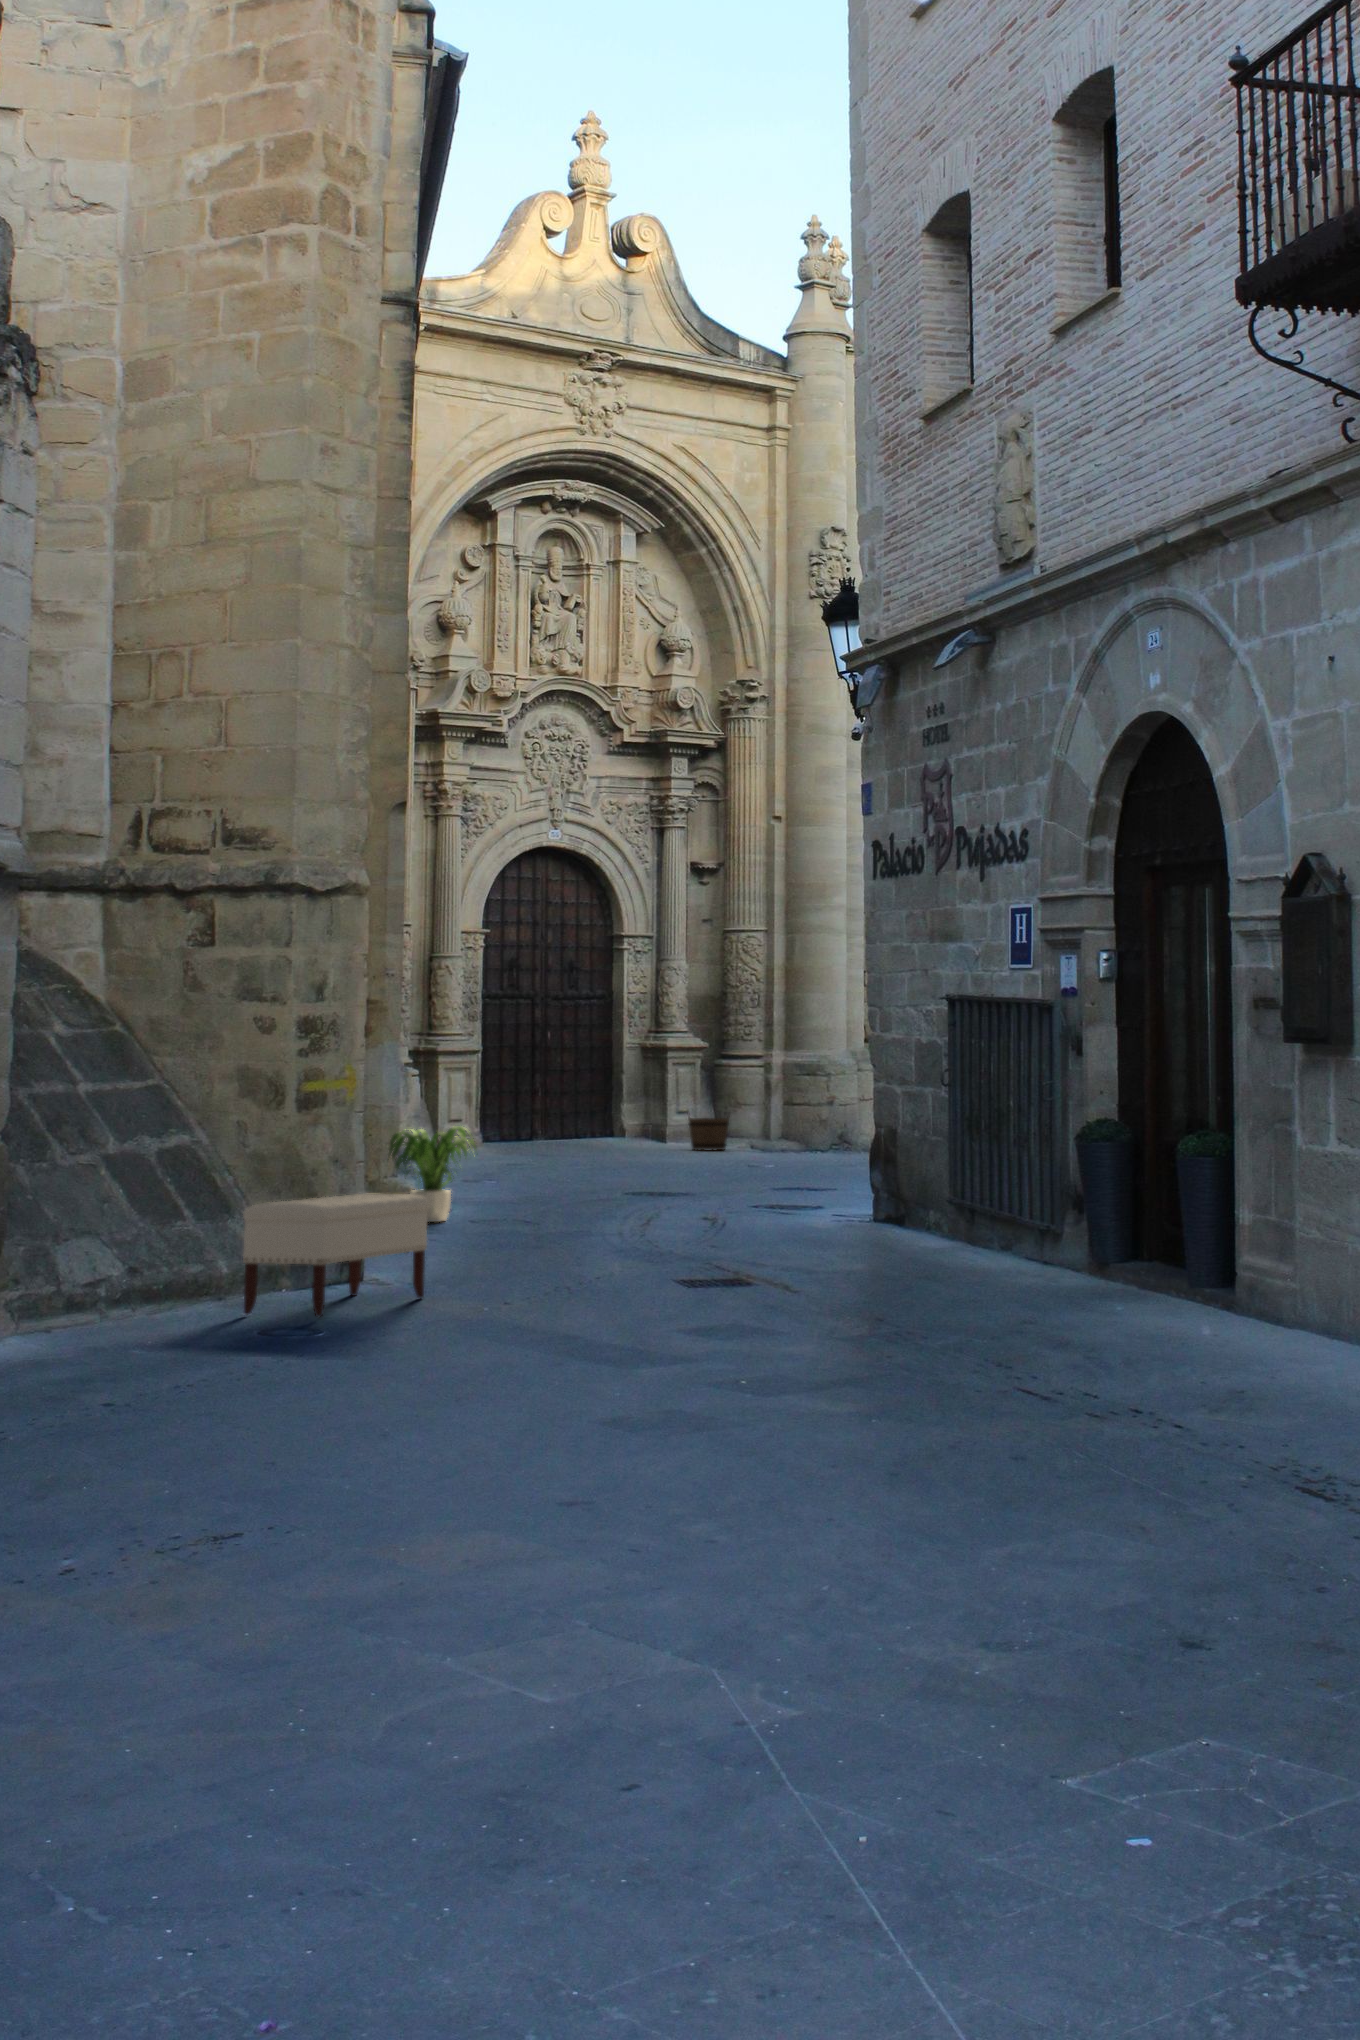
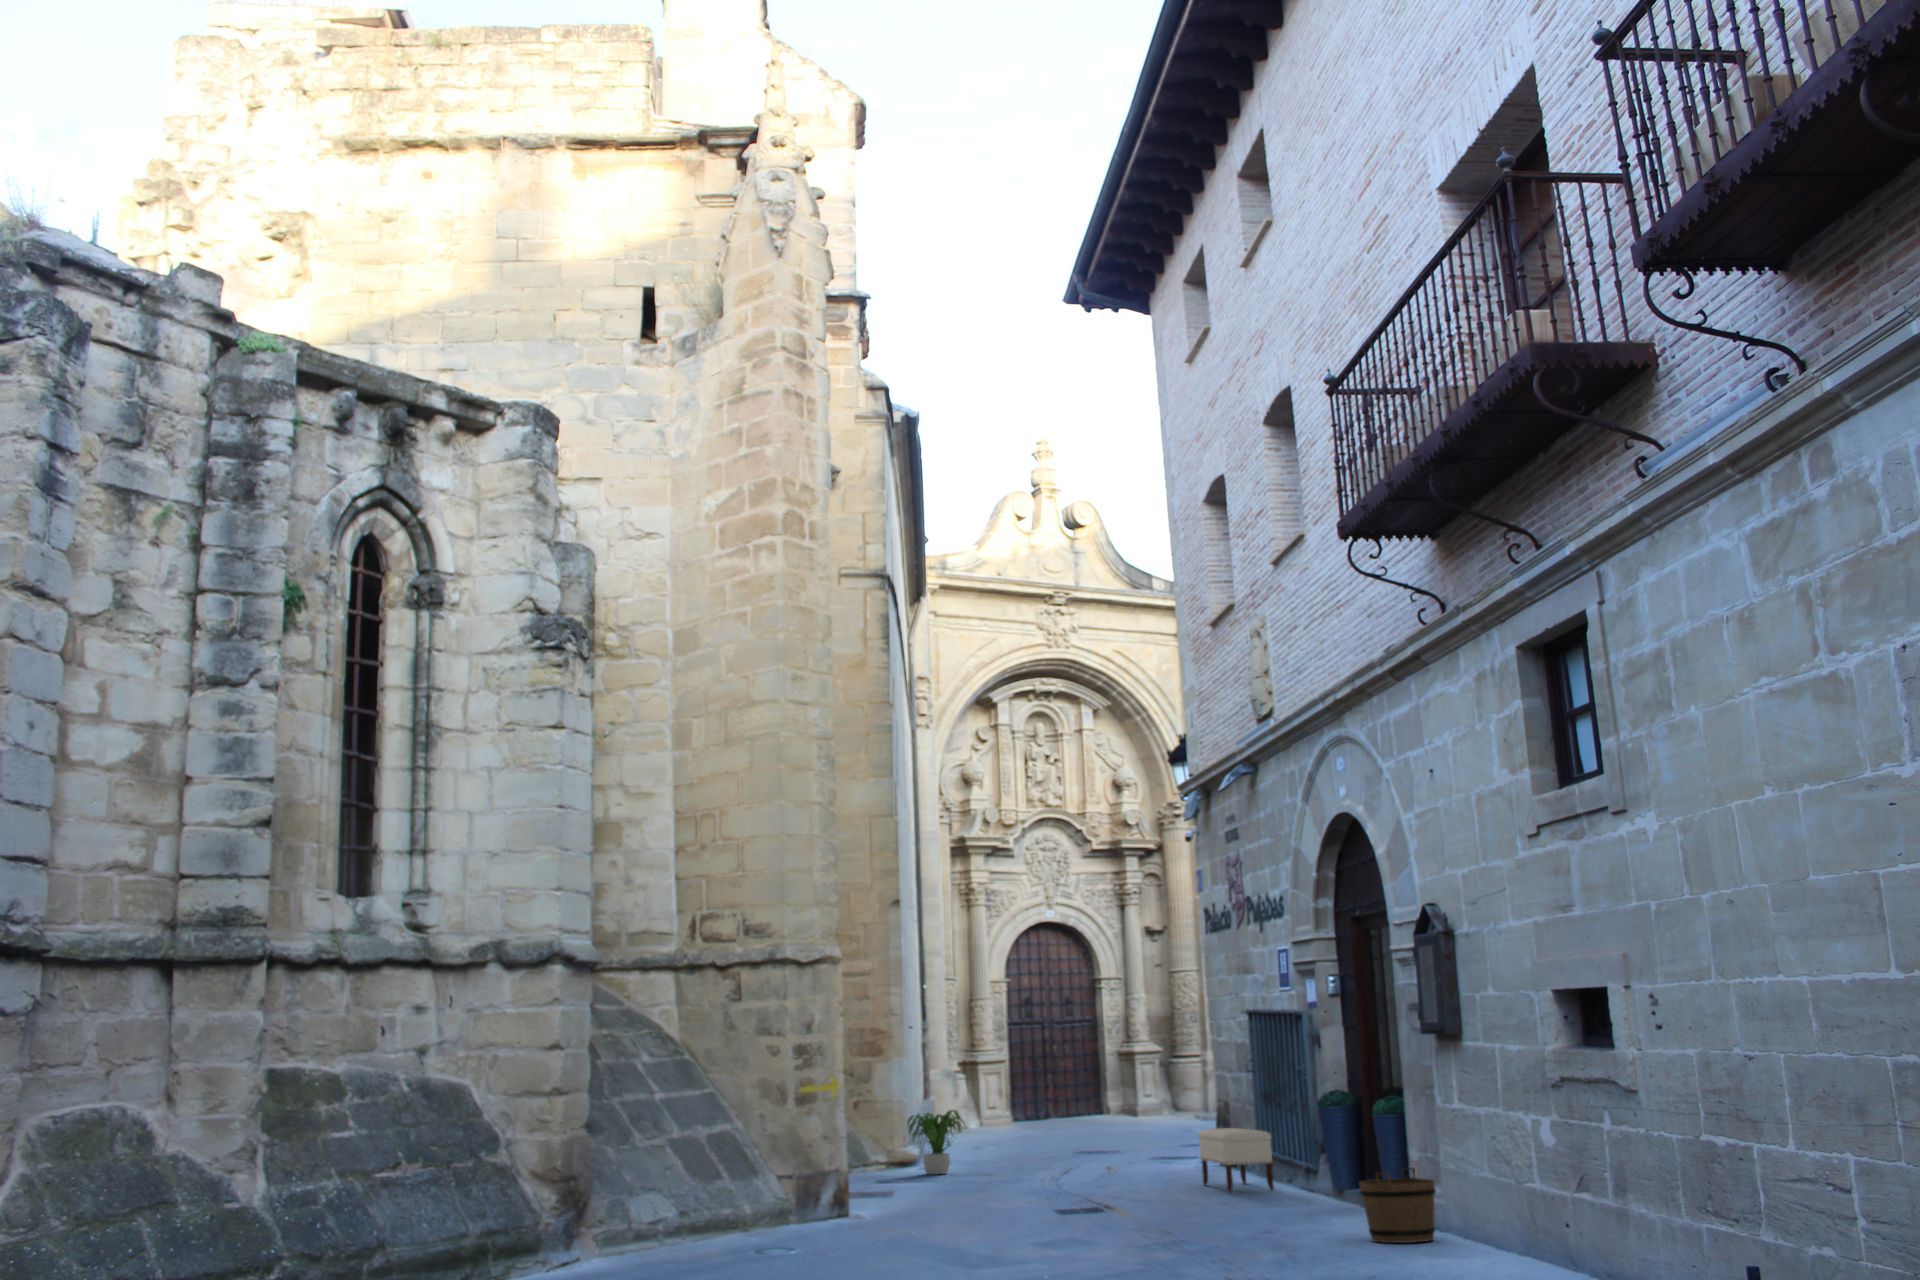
bucket: present [688,1116,730,1150] -> present [1359,1168,1436,1243]
bench: present [243,1194,429,1317] -> present [1198,1128,1274,1193]

